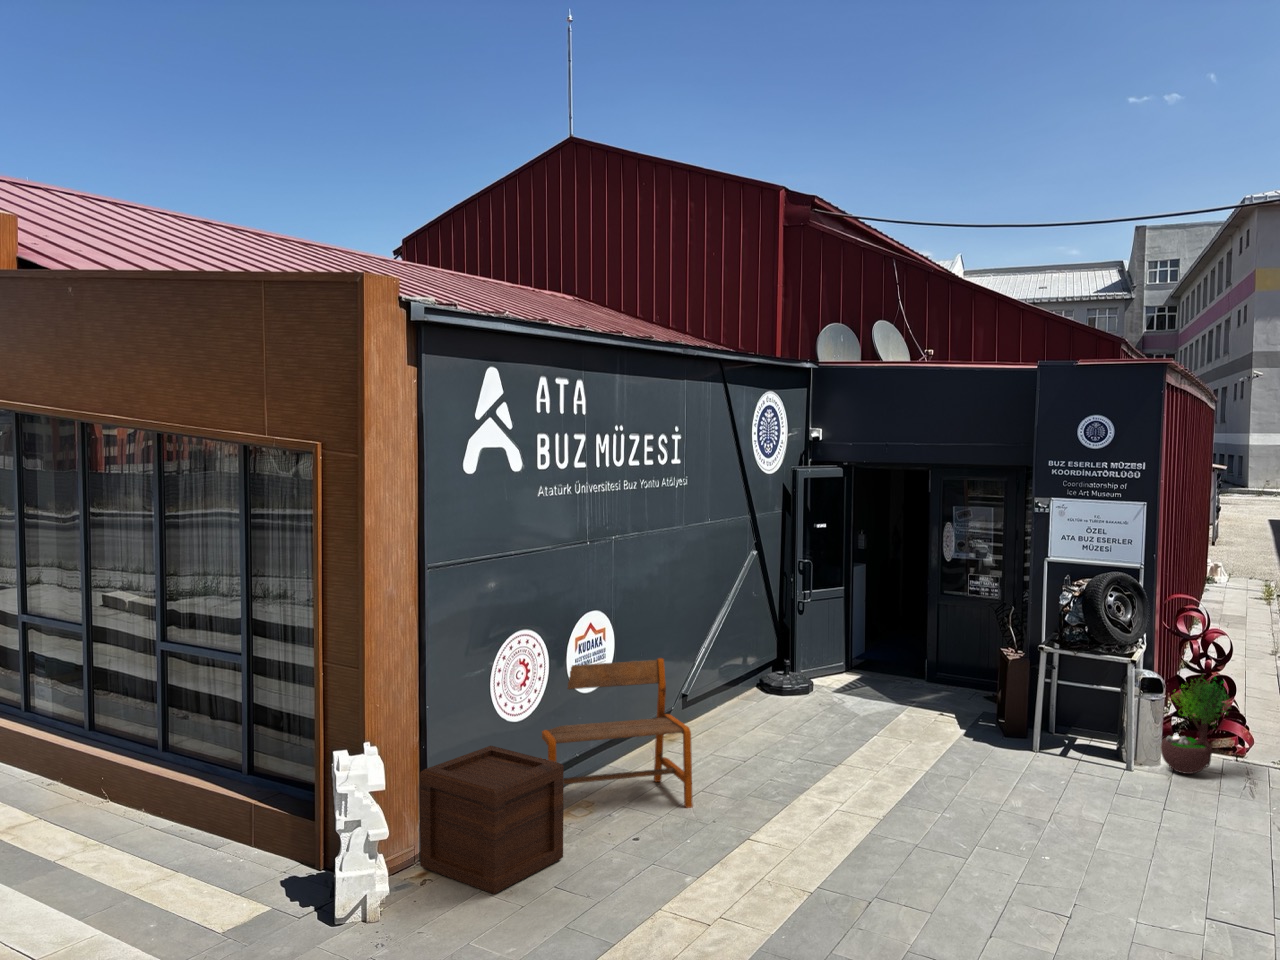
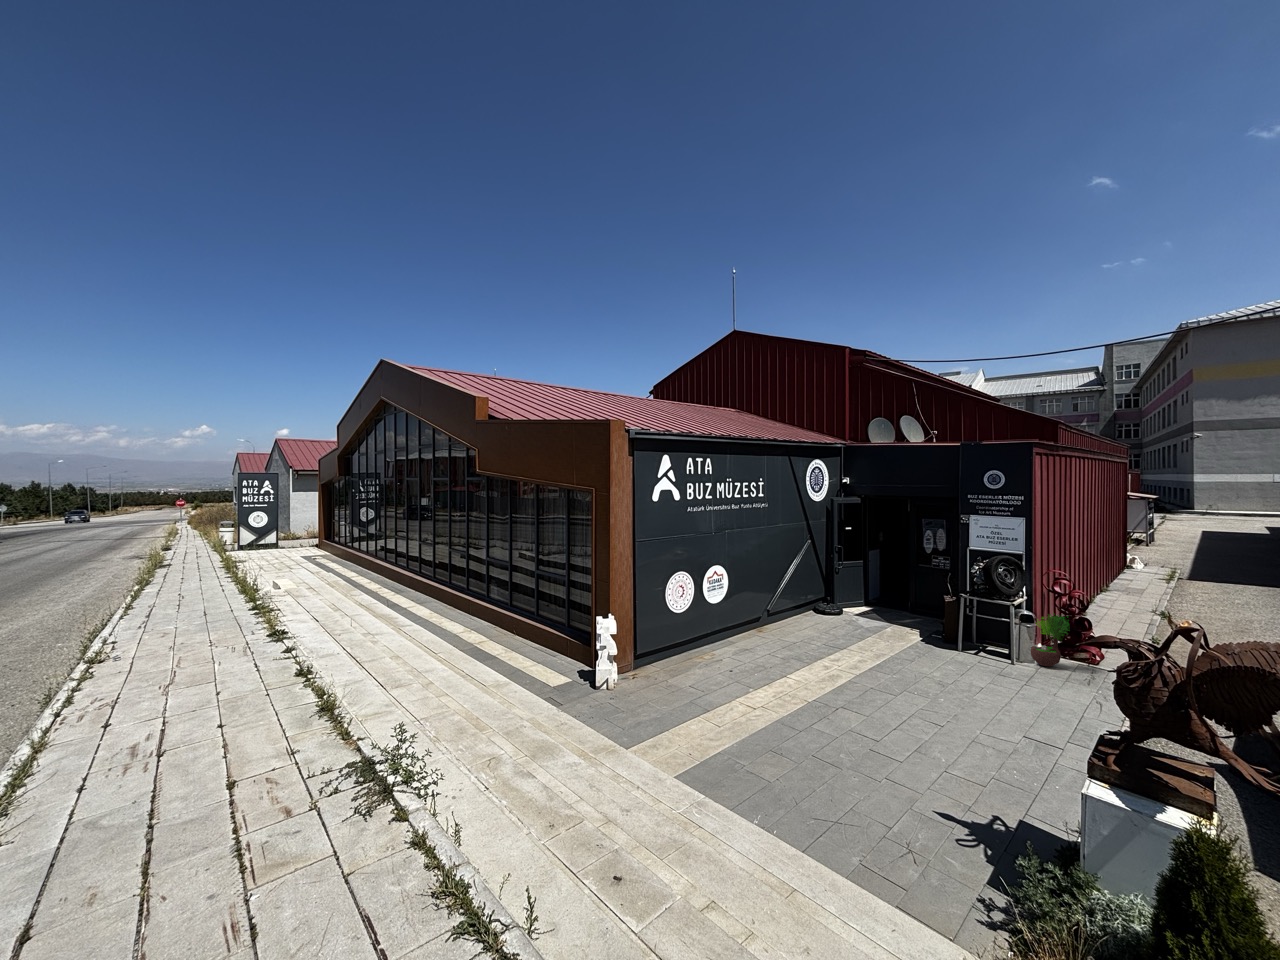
bench: present [540,658,693,808] -> none [691,589,763,661]
wooden crate: present [420,746,564,894] -> none [633,623,696,686]

